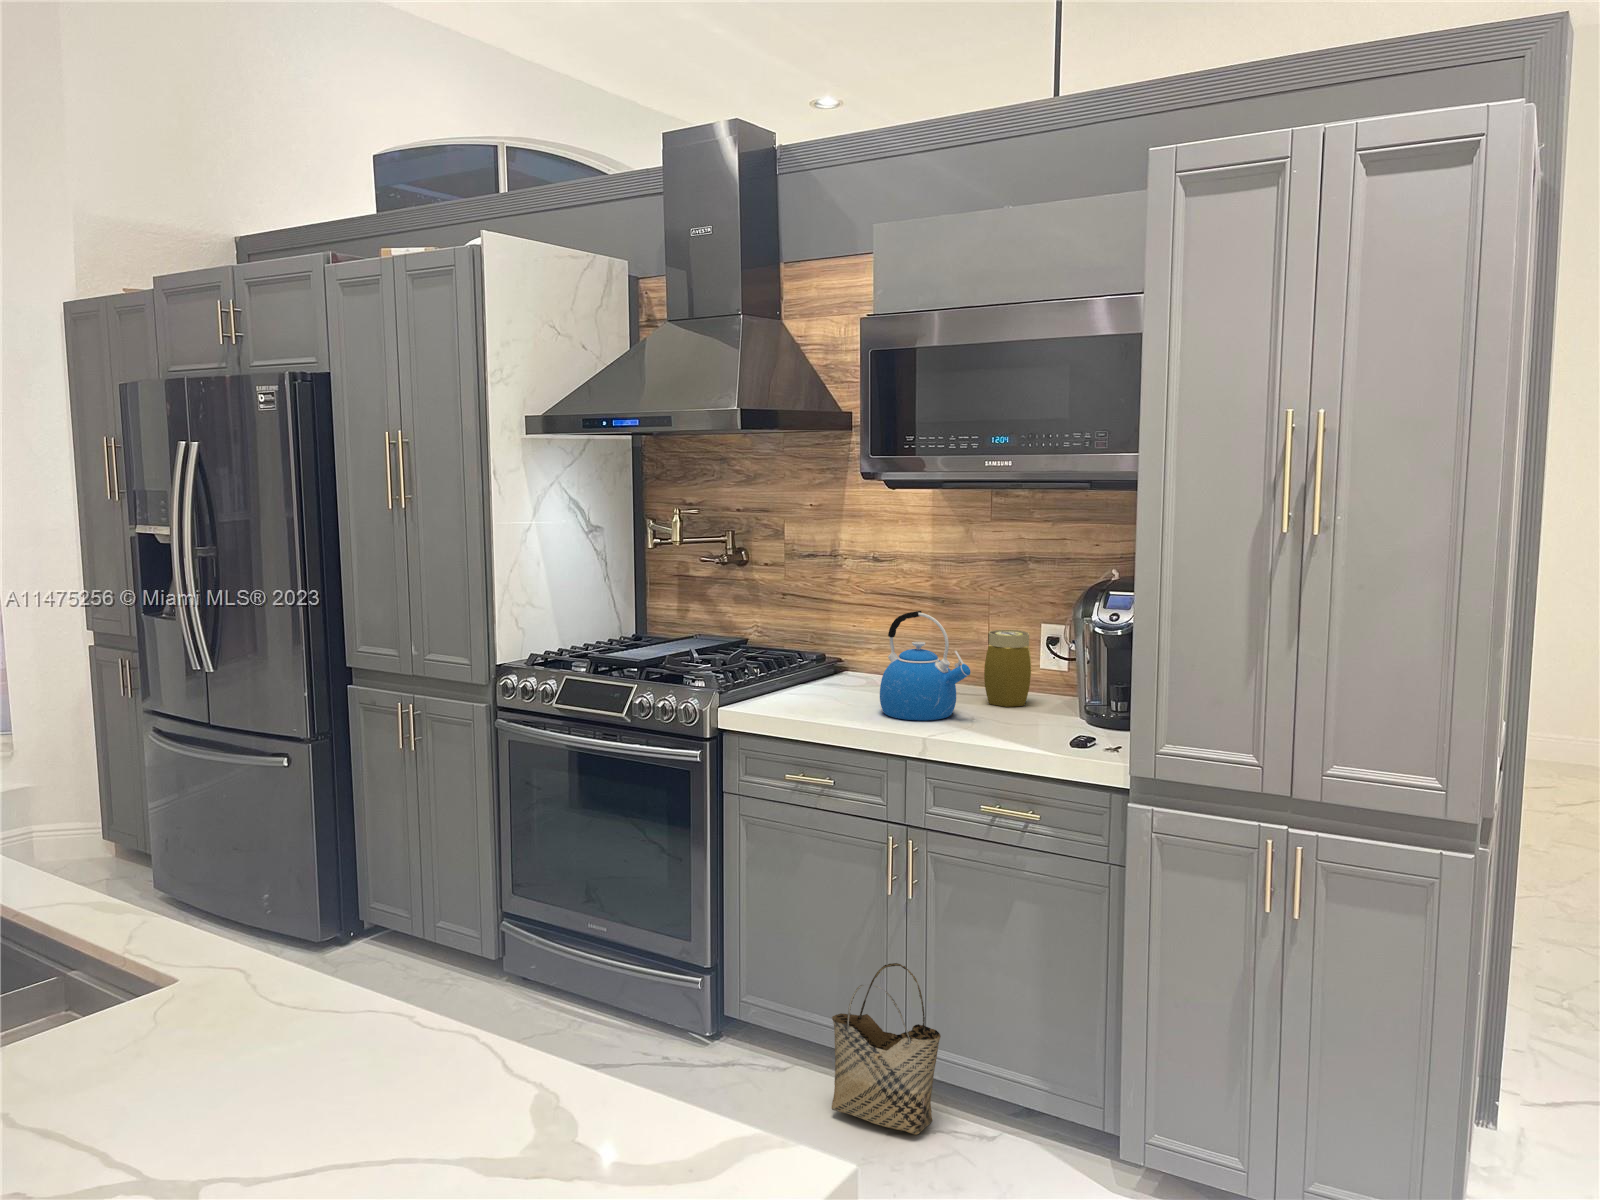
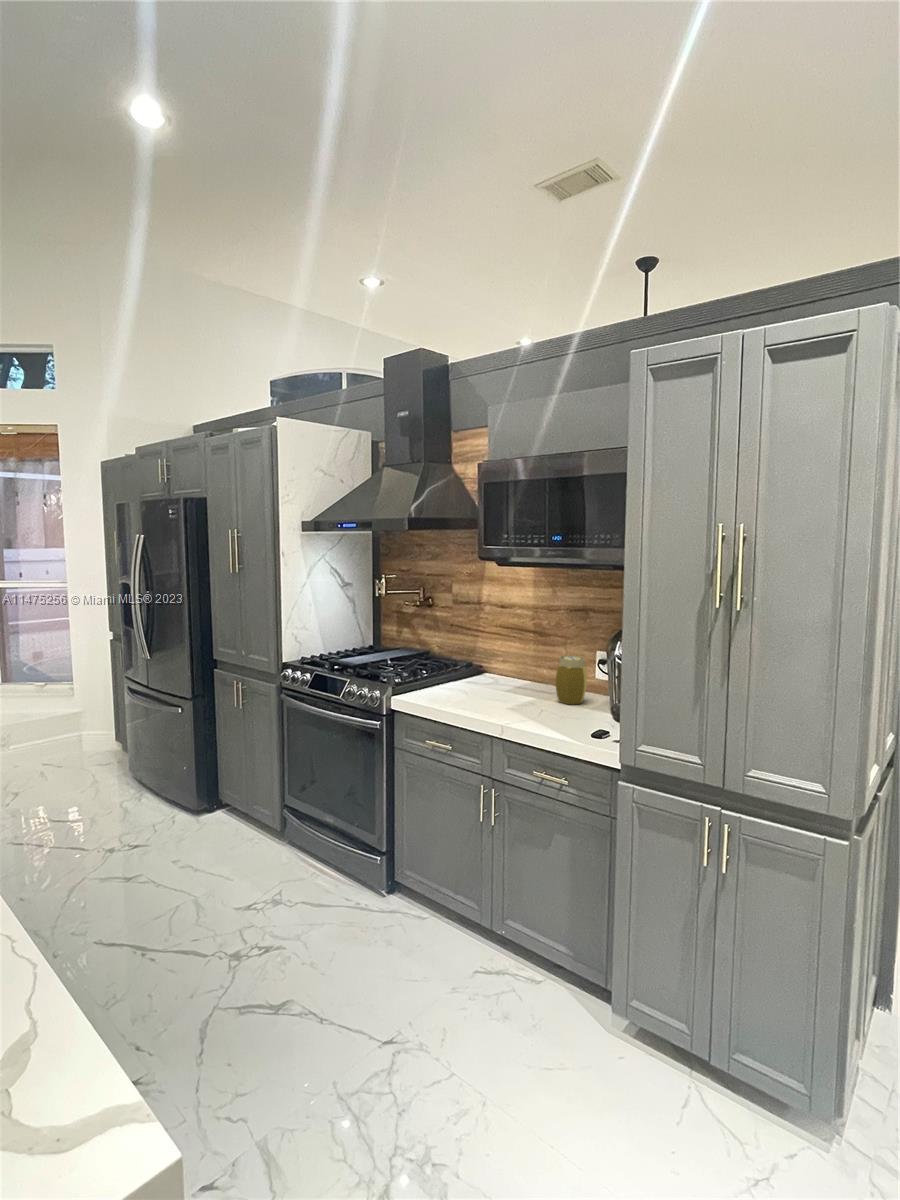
kettle: present [880,611,970,721] -> none [486,643,539,712]
woven basket: present [831,963,941,1134] -> none [444,864,510,976]

